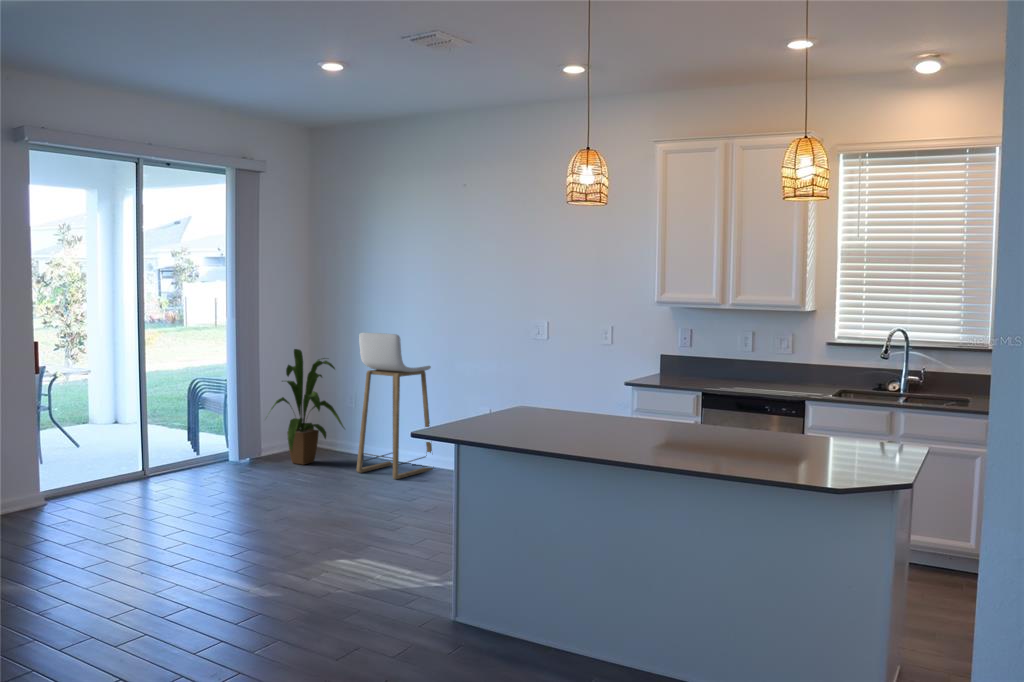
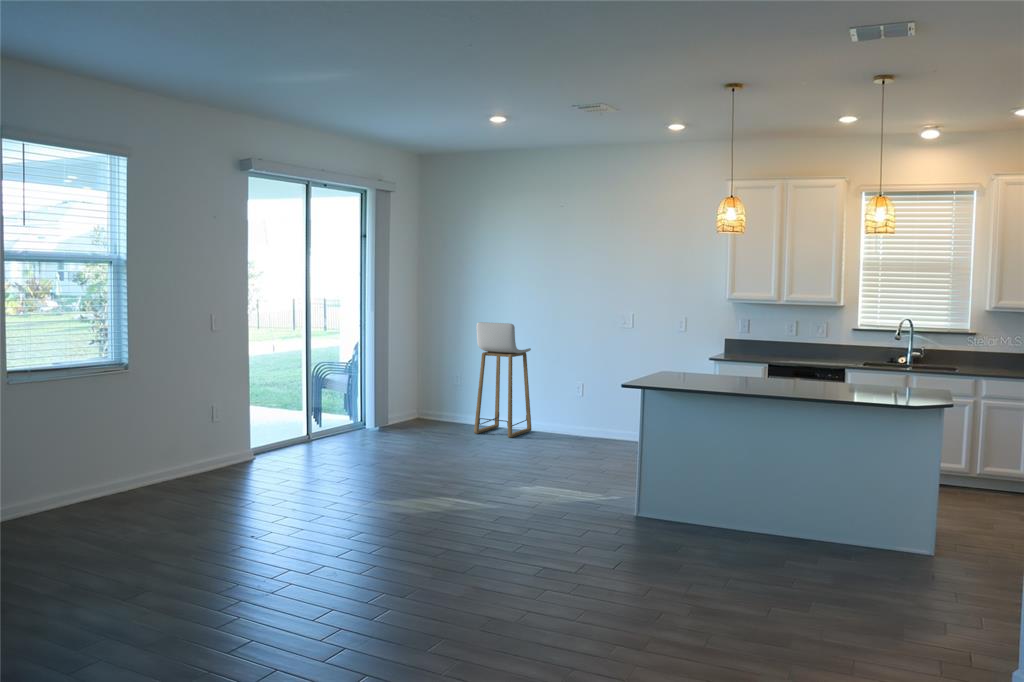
house plant: present [271,349,344,465] -> none [394,336,455,429]

